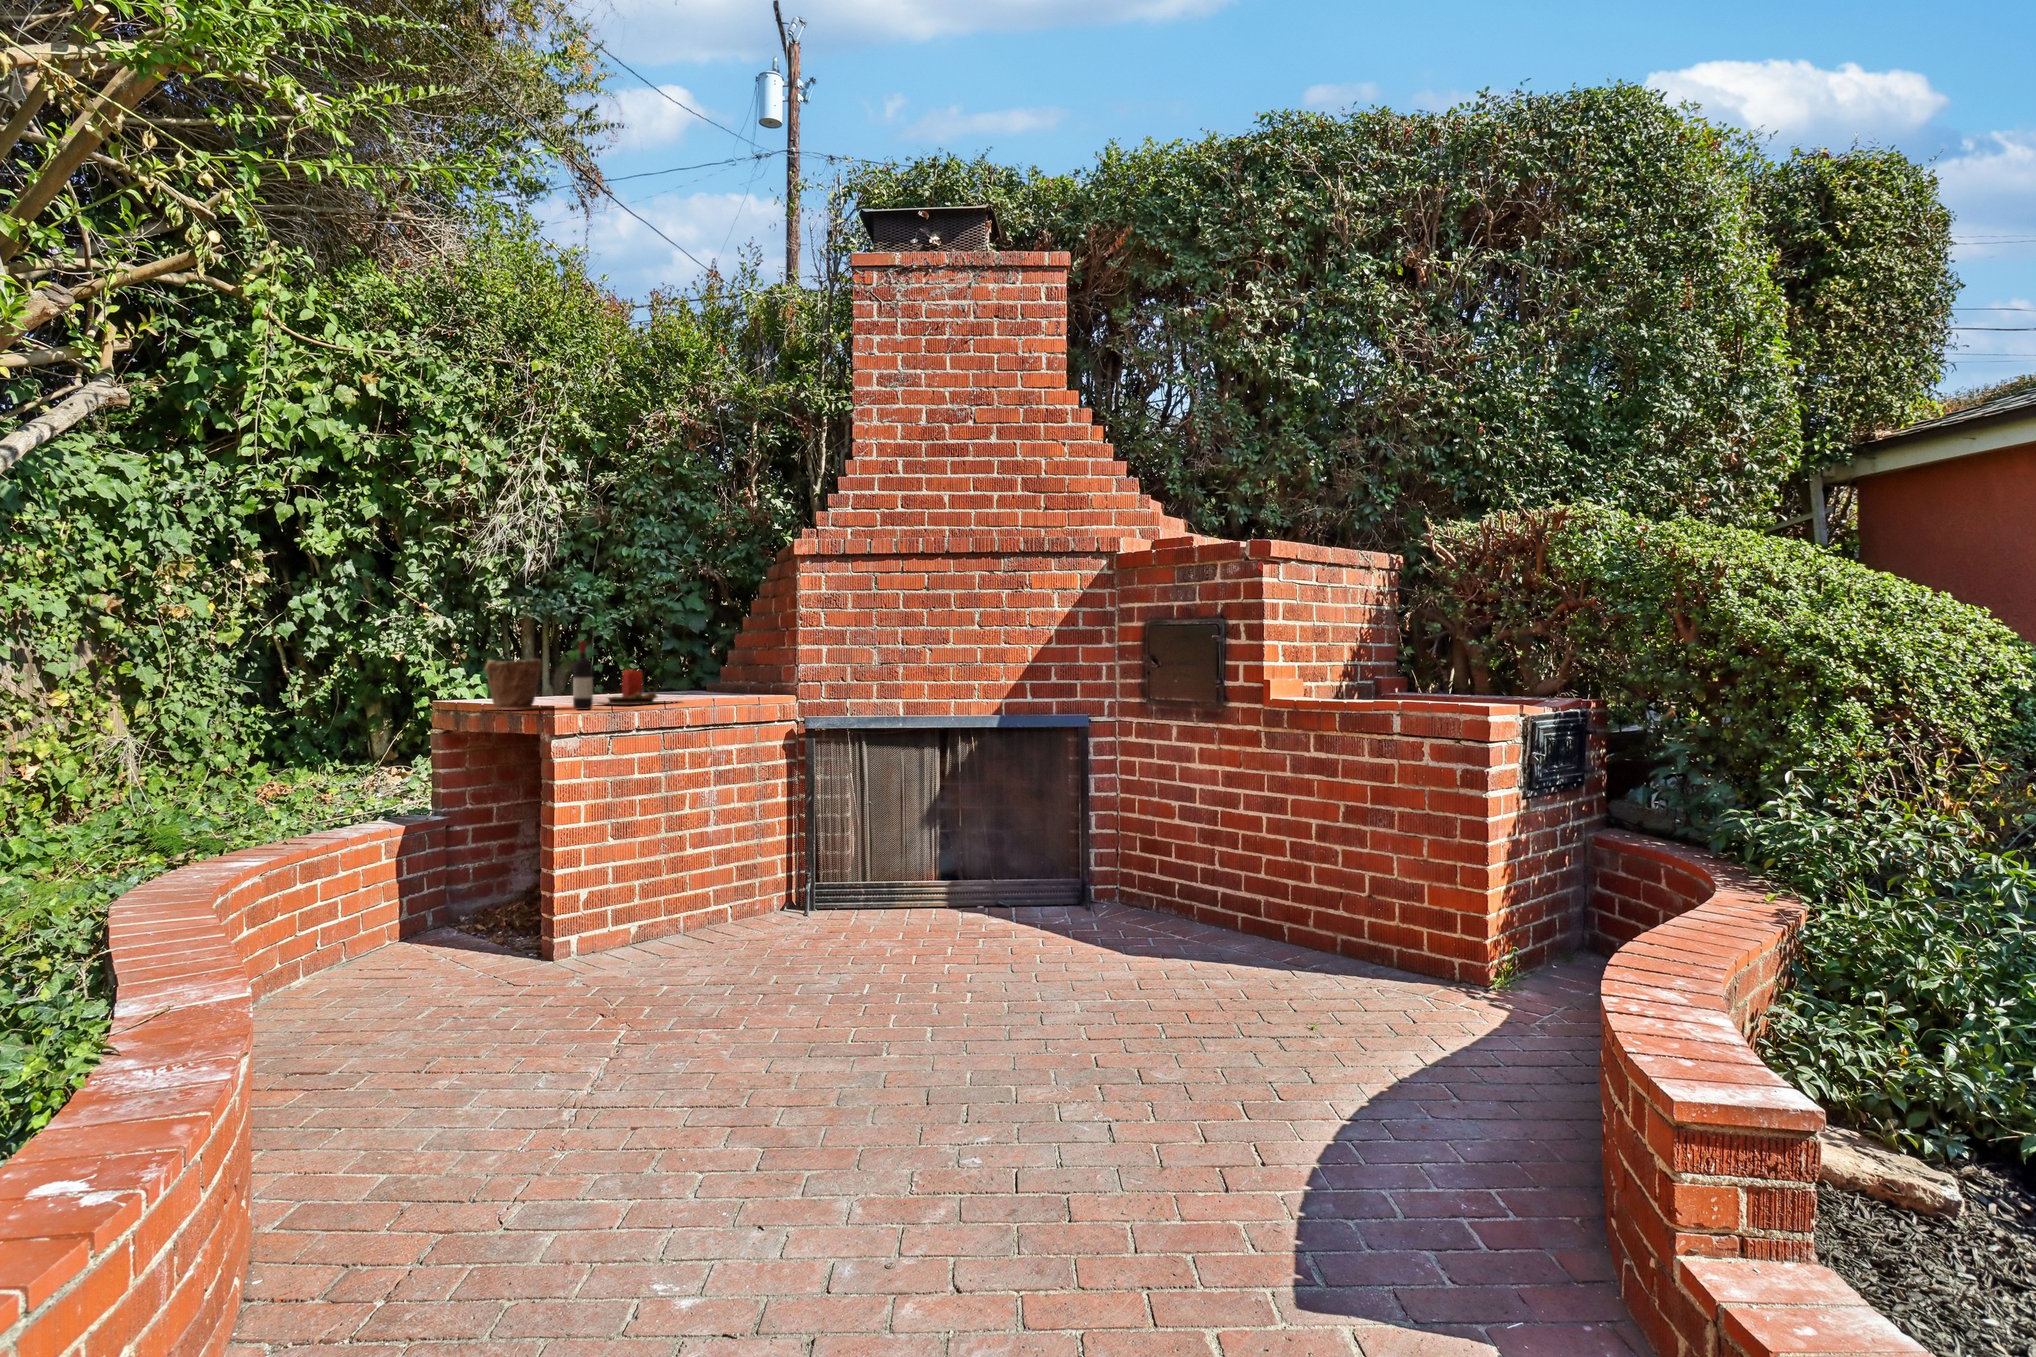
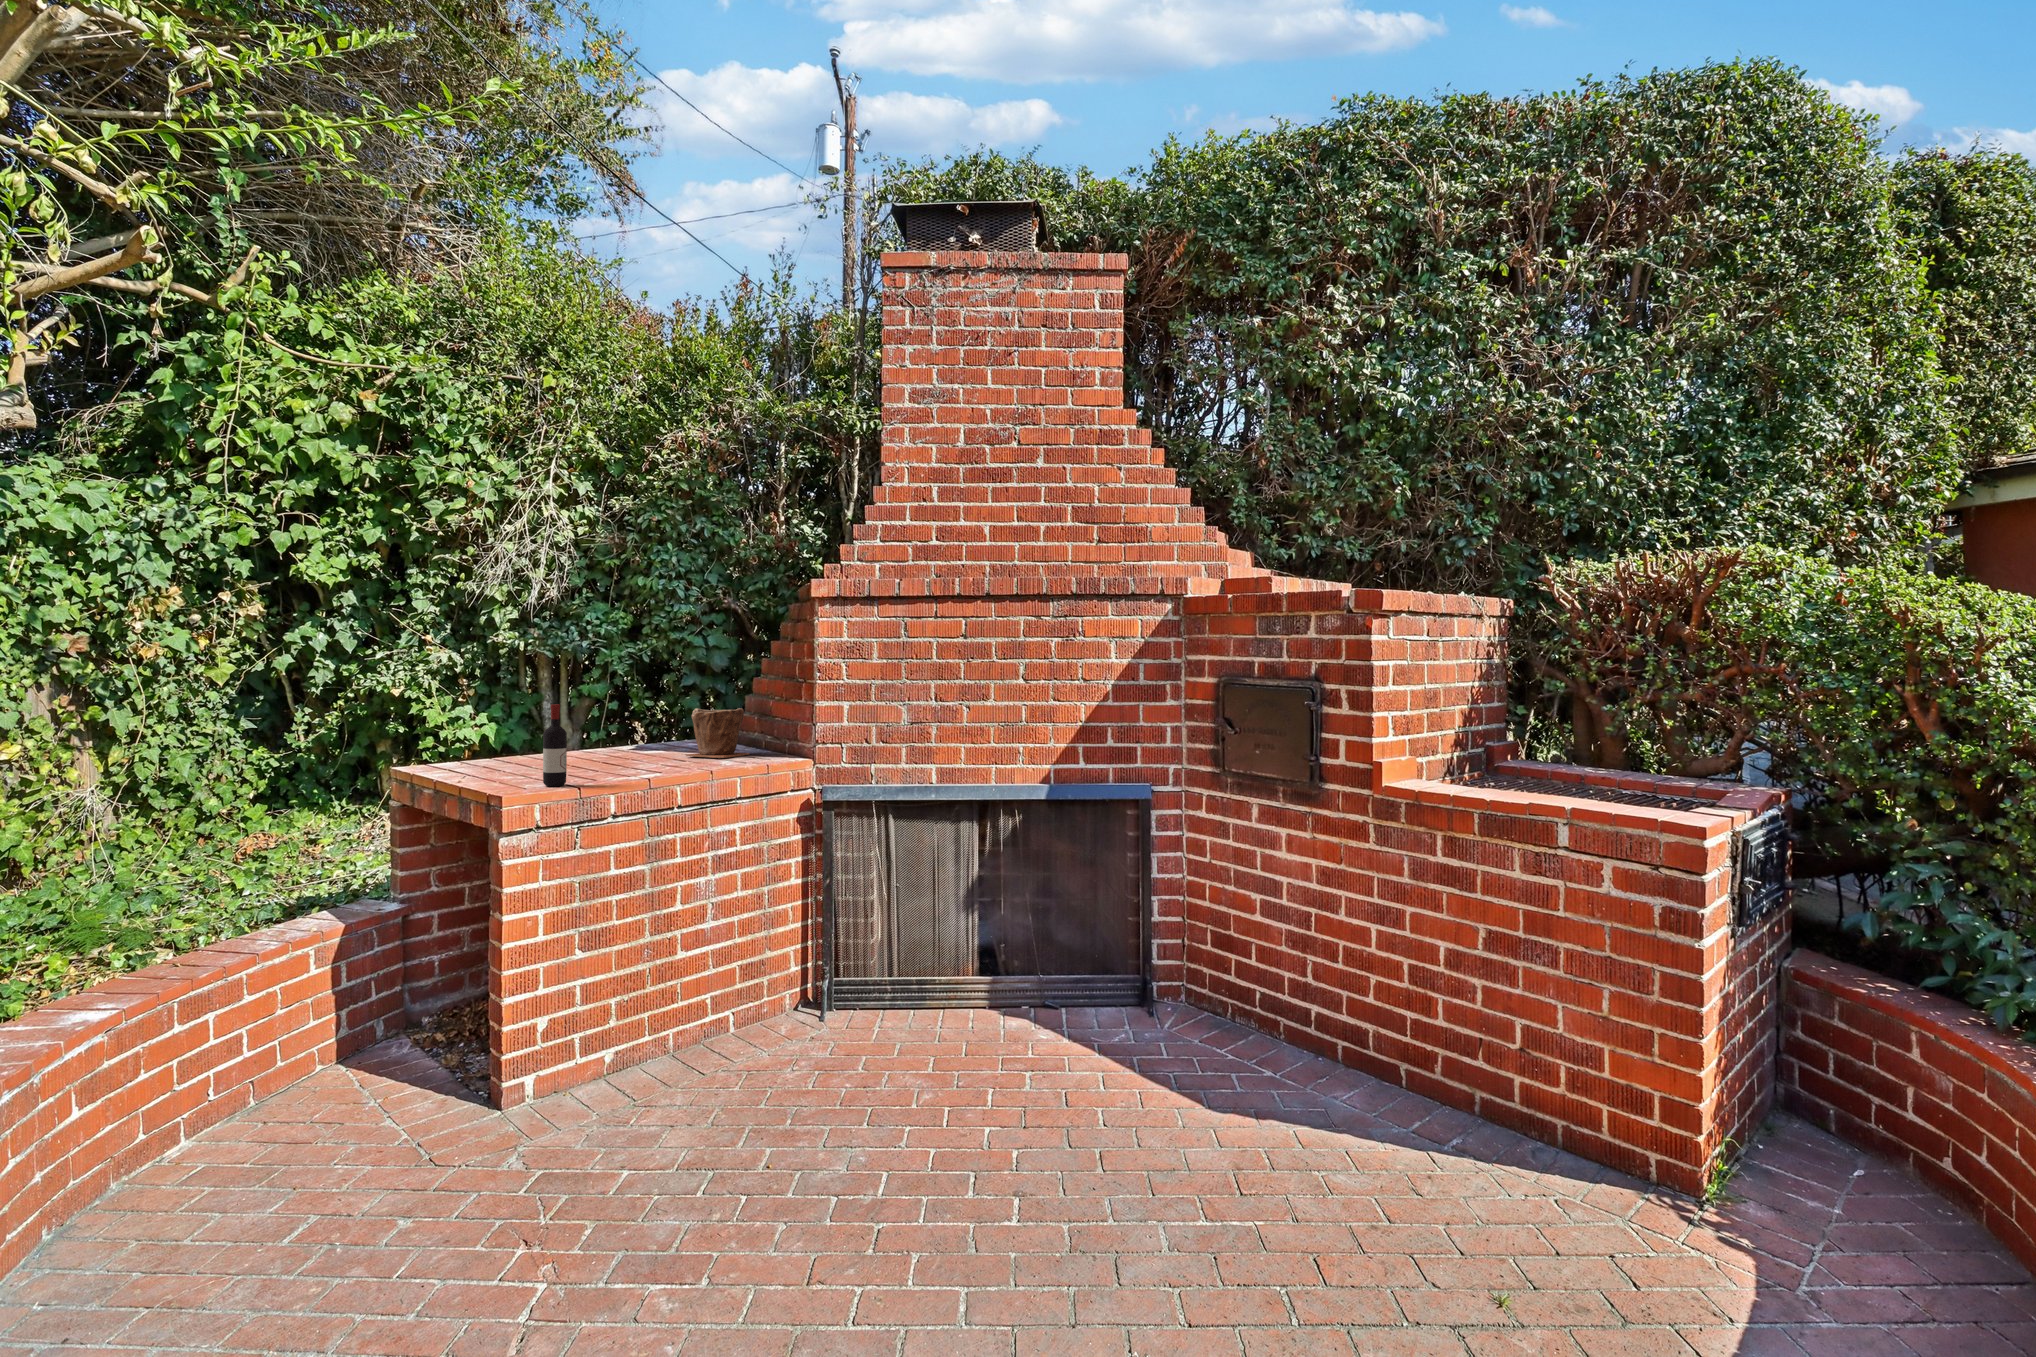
plant pot: present [482,659,547,710] -> present [686,708,749,758]
candle: present [593,669,680,705] -> none [570,732,680,777]

